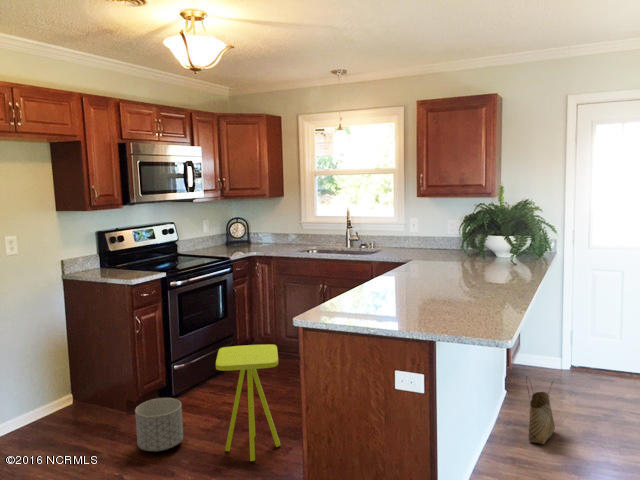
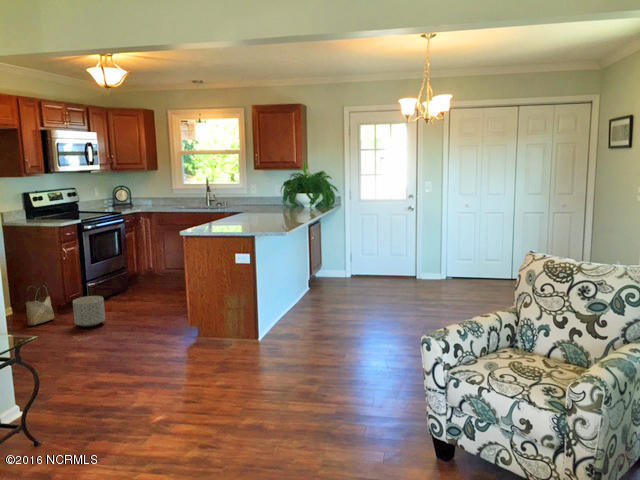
side table: present [216,344,280,461] -> none [127,258,170,325]
woven basket: present [526,377,555,444] -> present [26,290,54,325]

